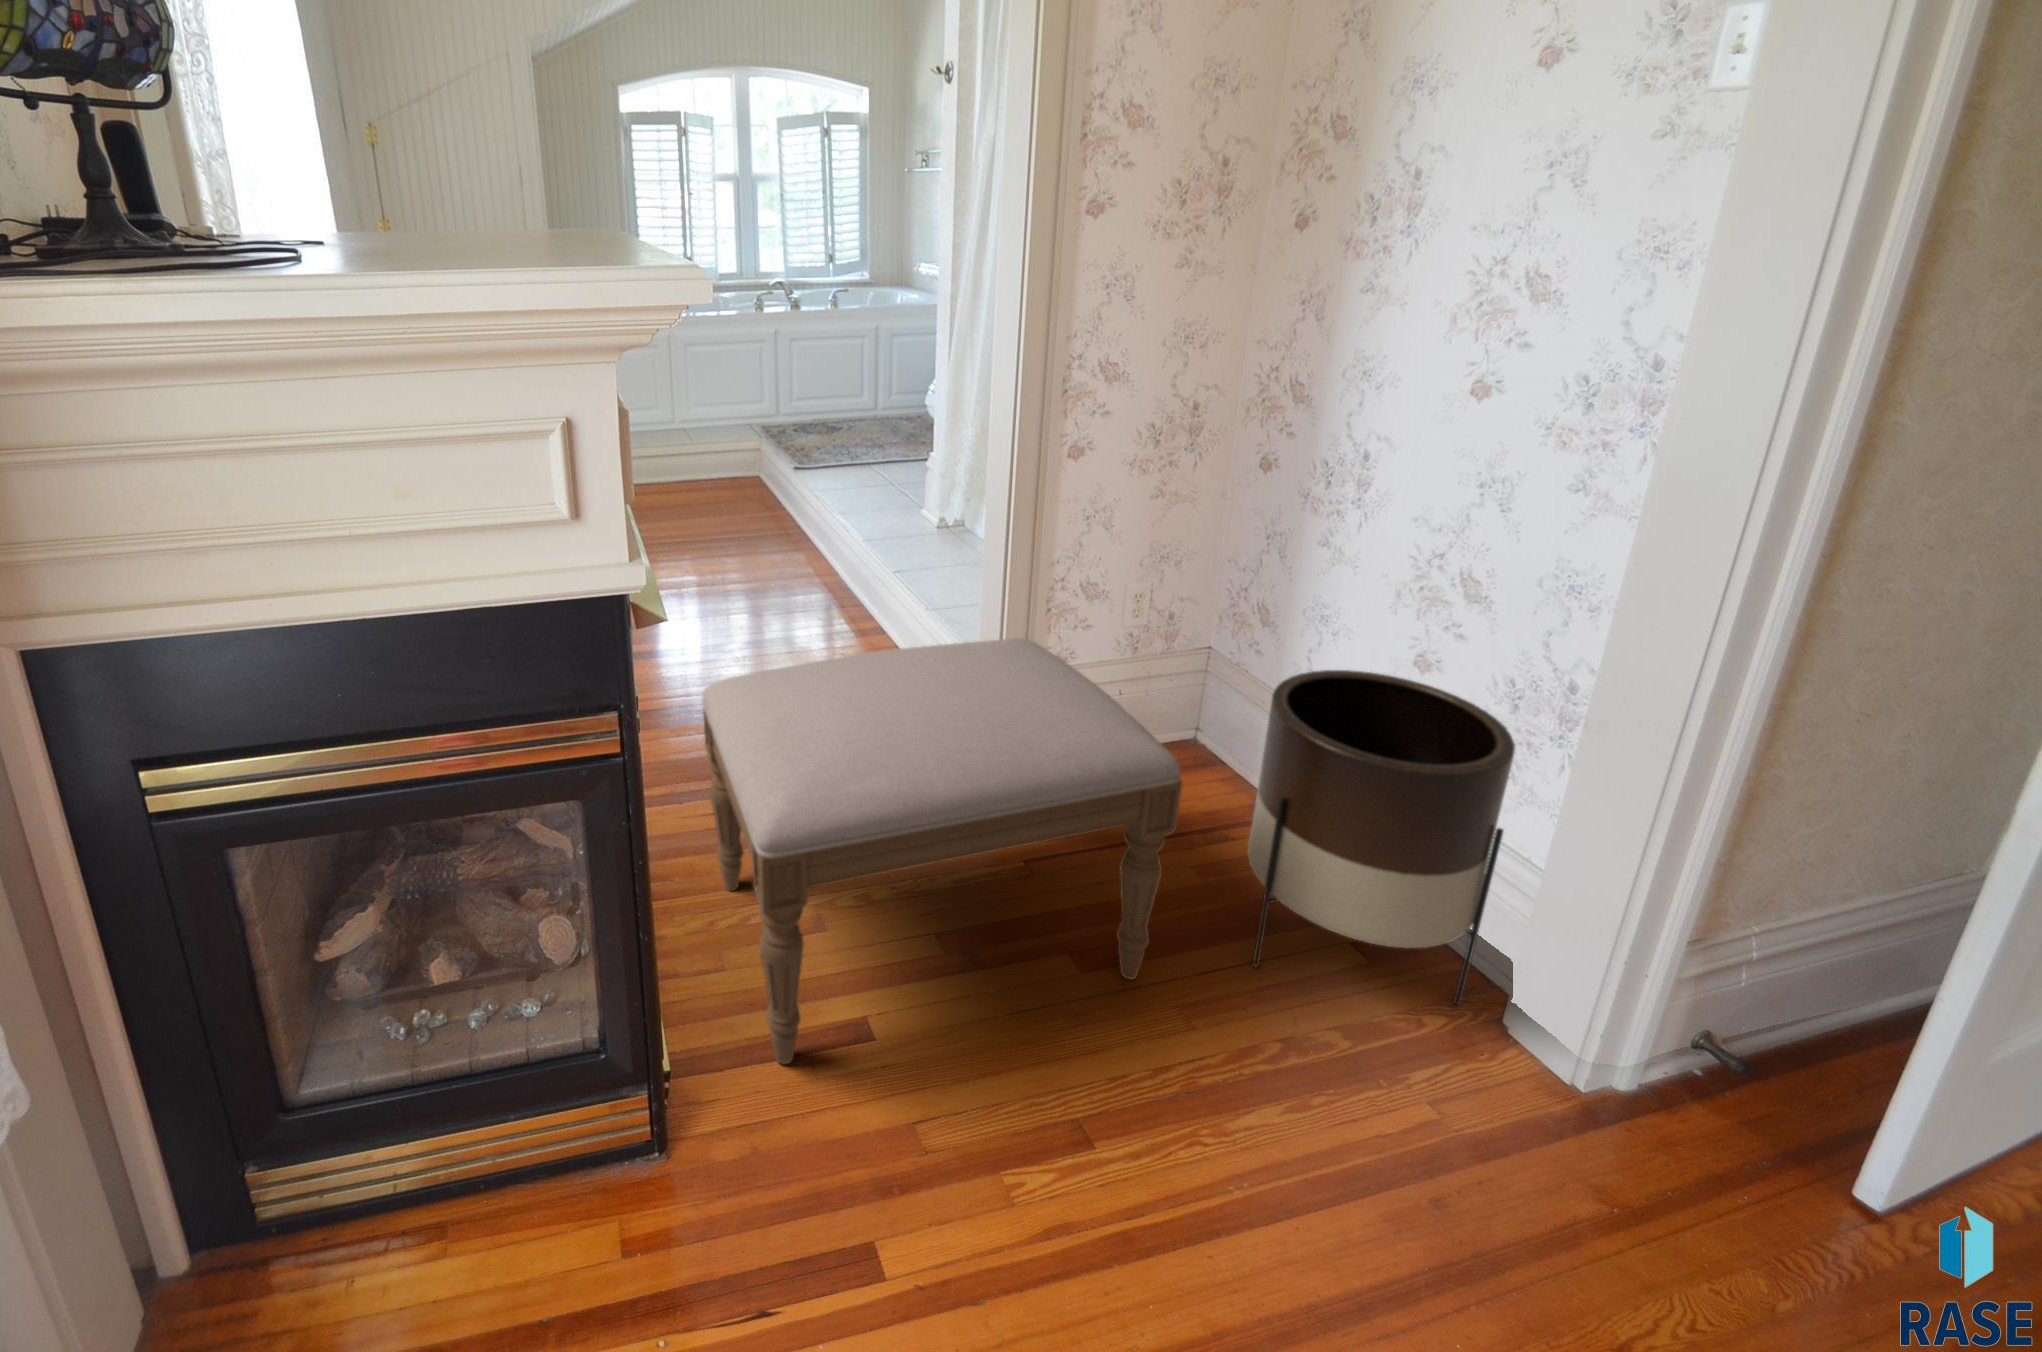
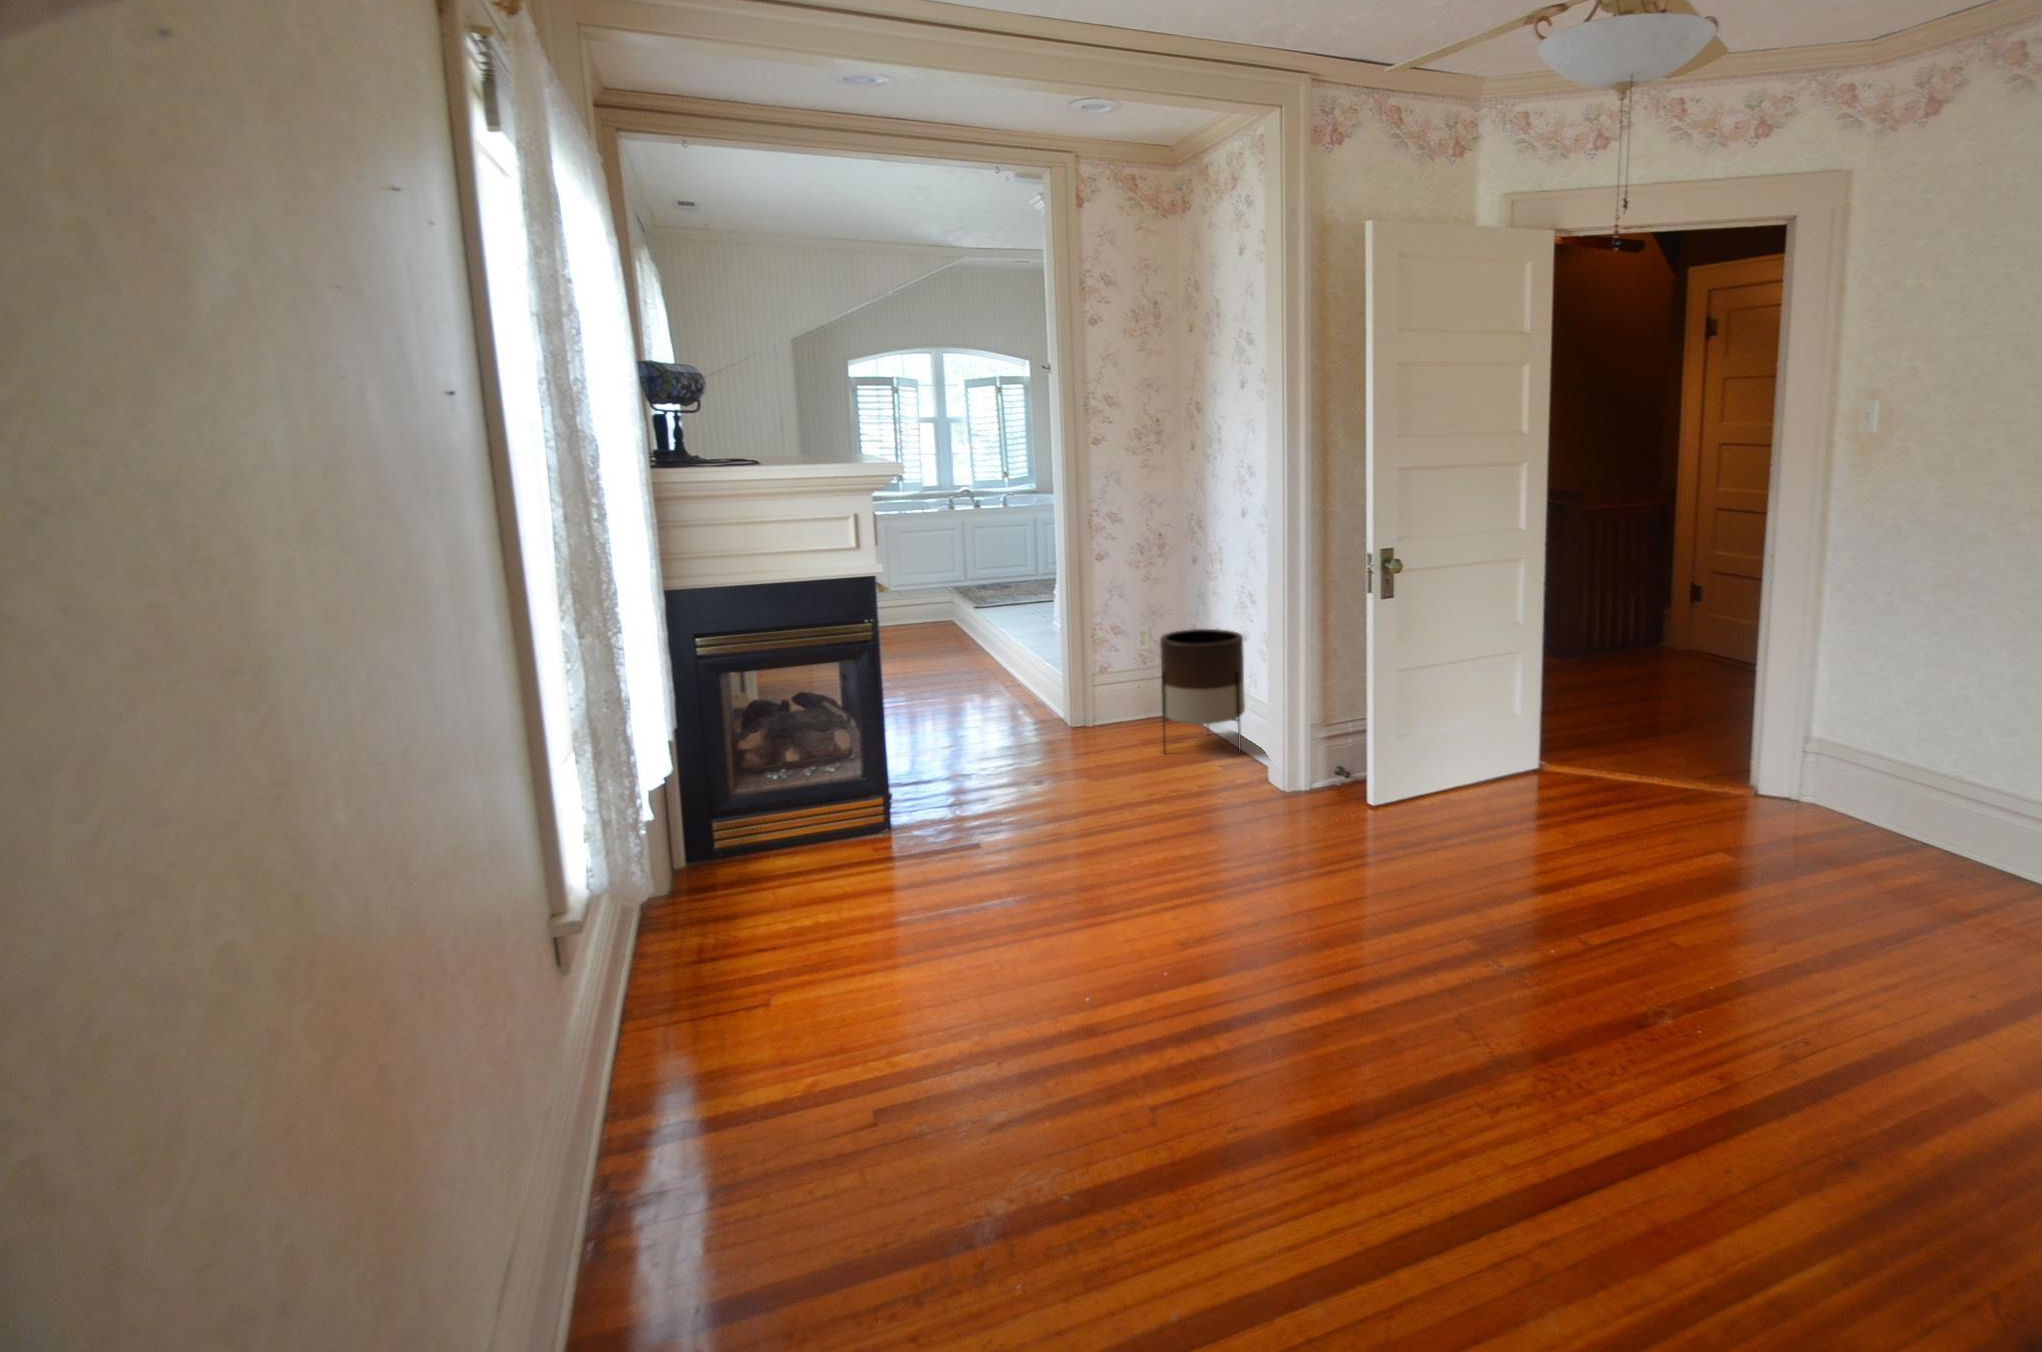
ottoman: present [702,638,1182,1064] -> none [918,630,1118,787]

